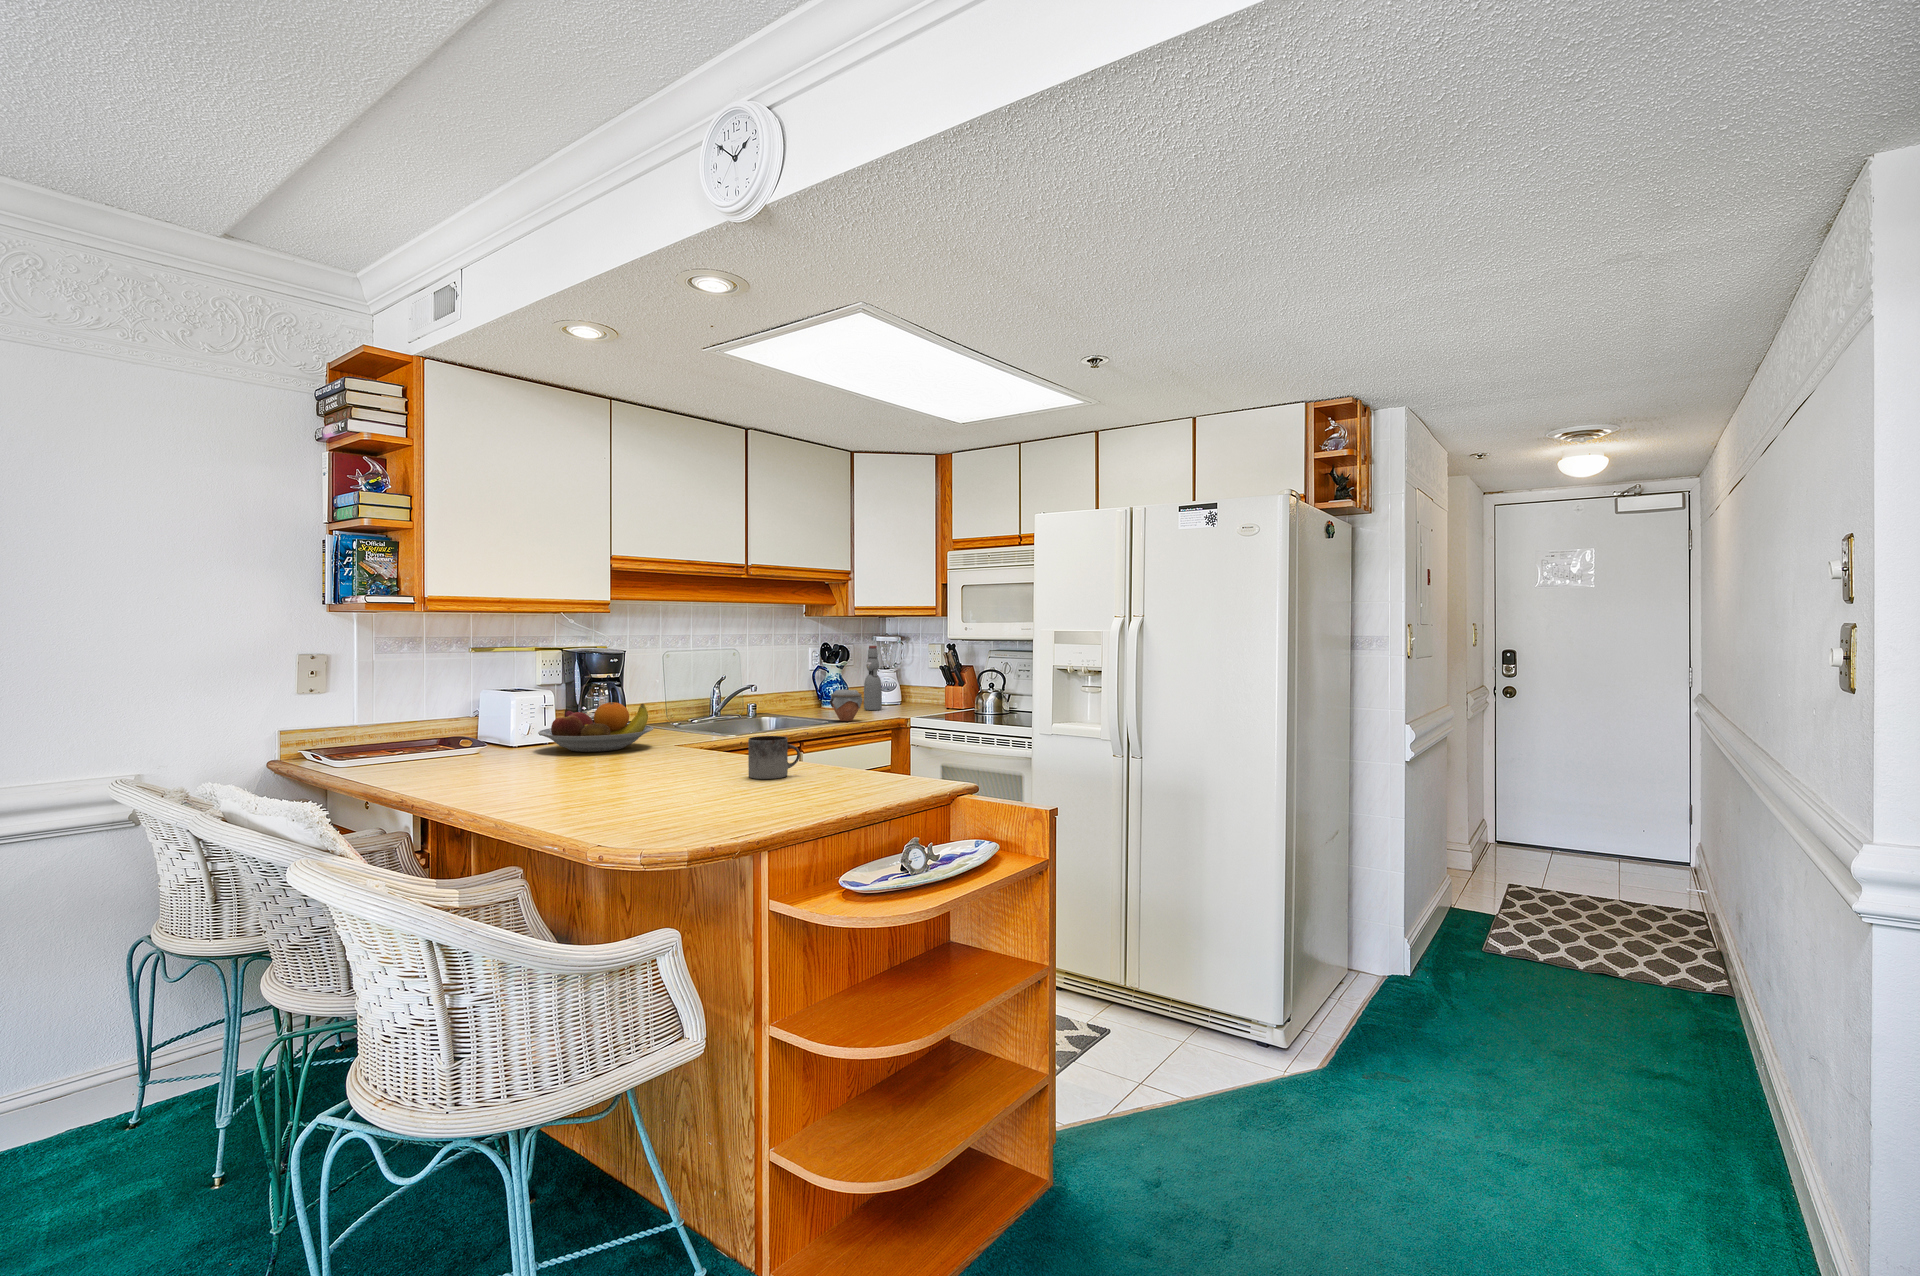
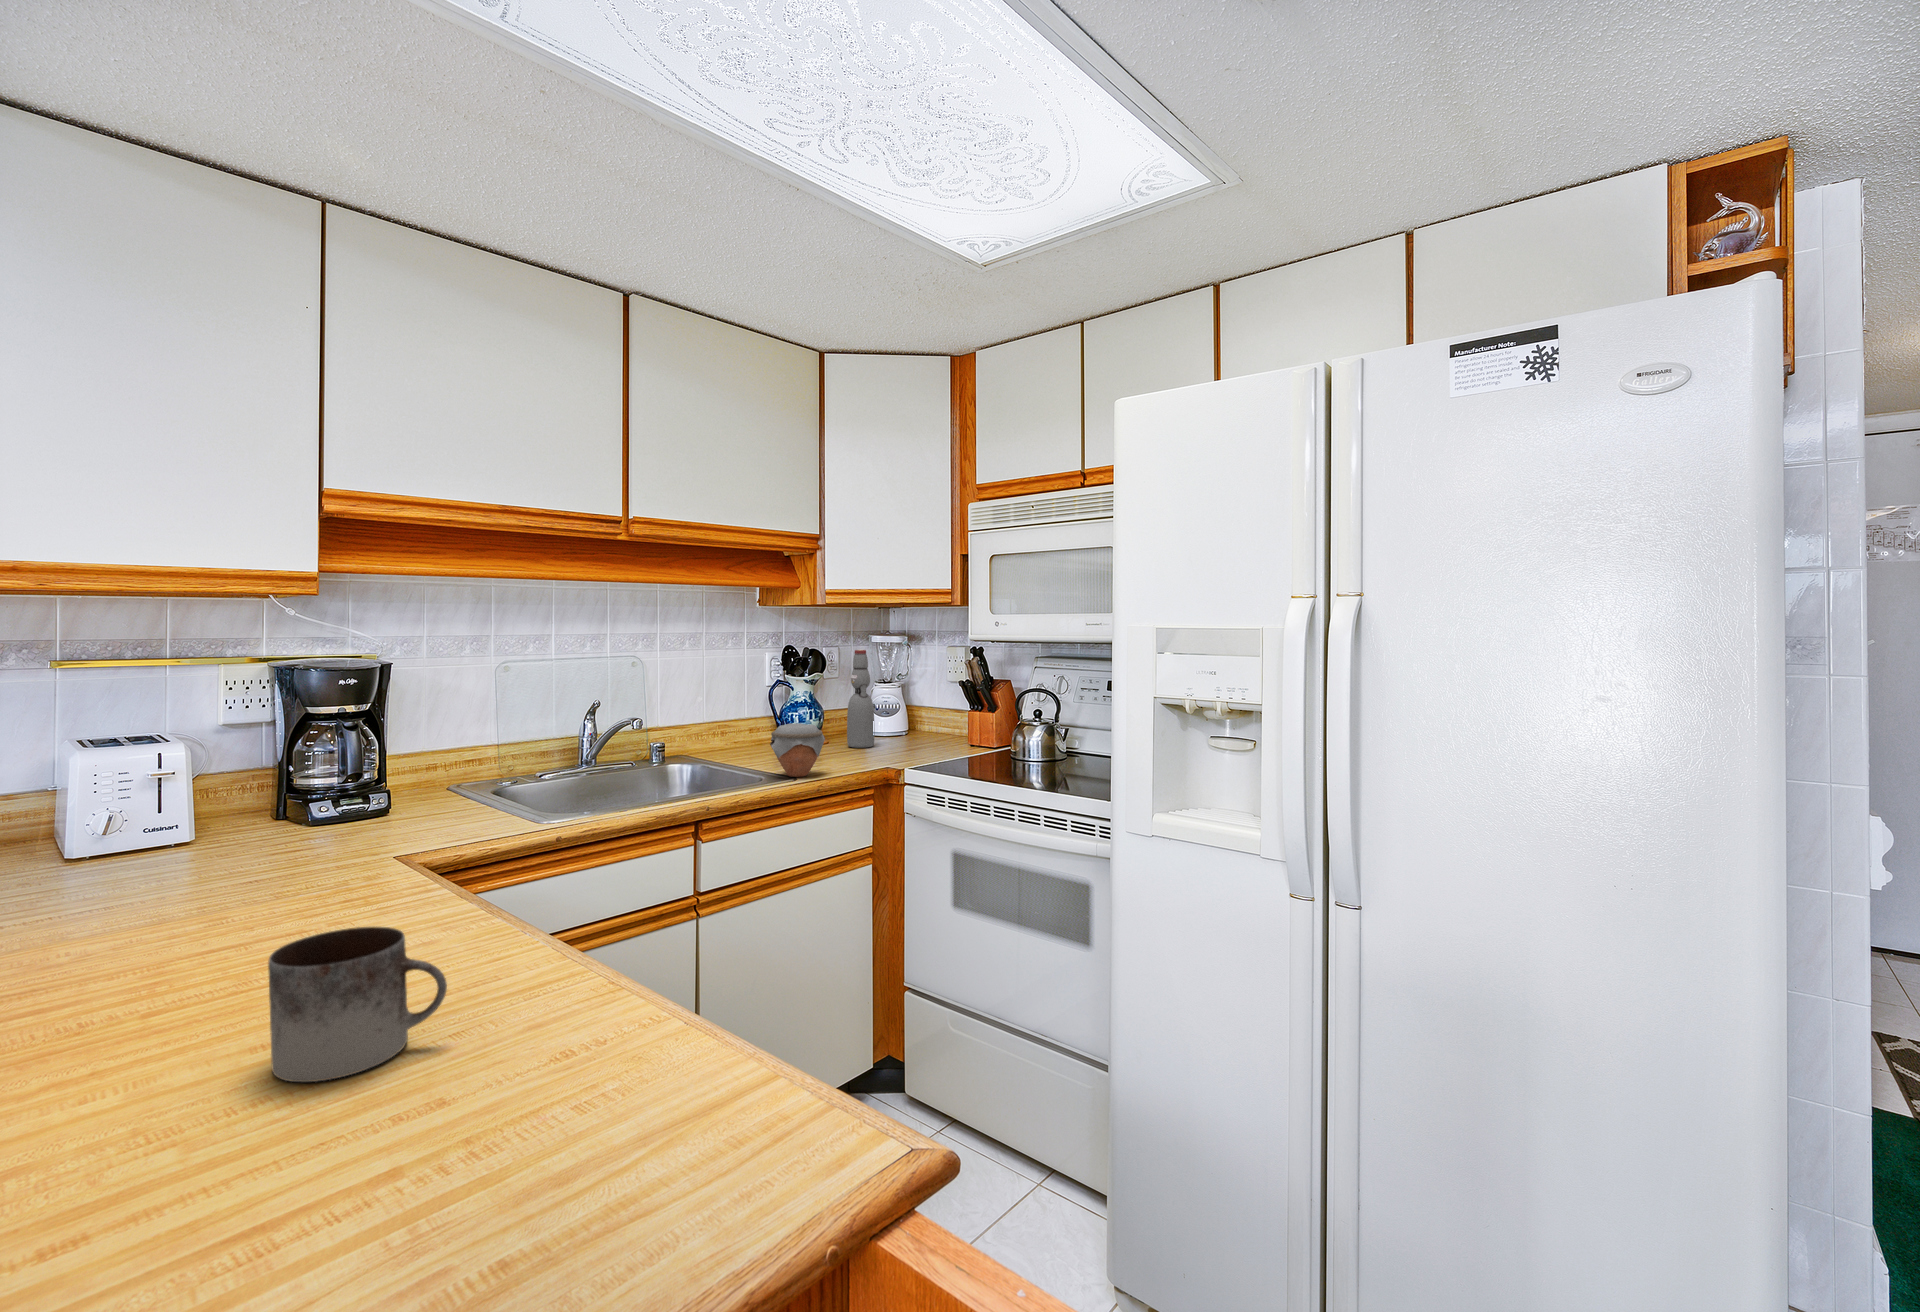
fruit bowl: present [538,702,654,752] -> none [62,774,348,883]

